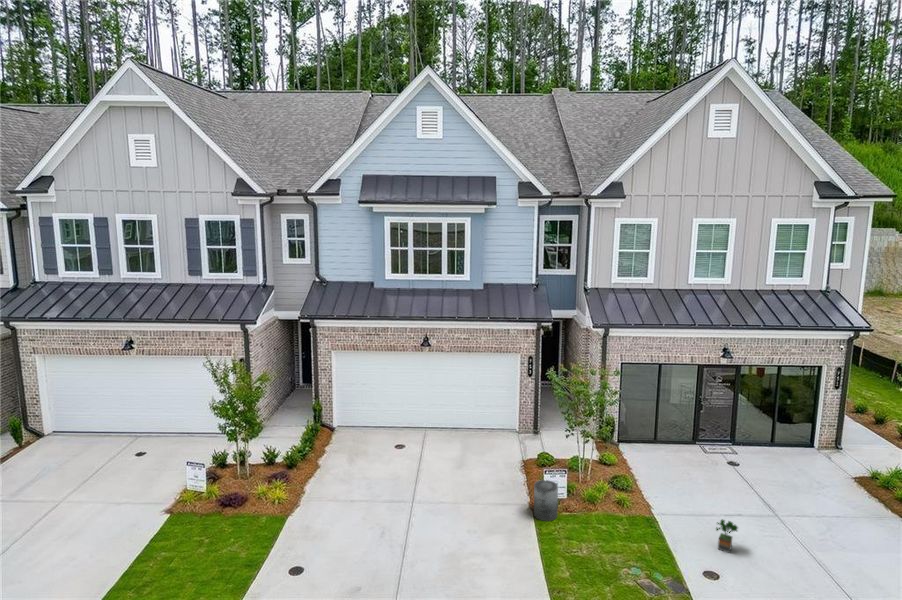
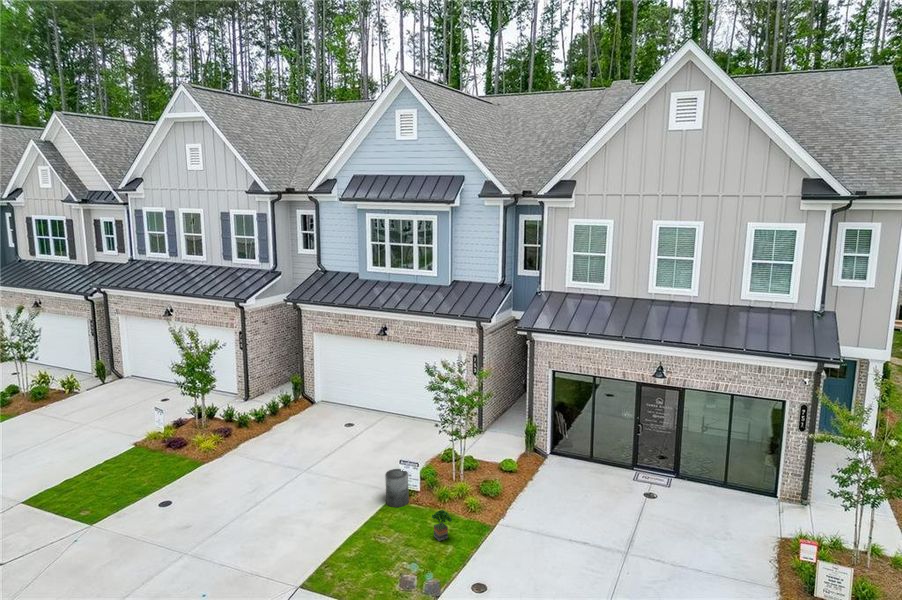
potted tree: present [716,519,738,553] -> present [432,510,452,541]

